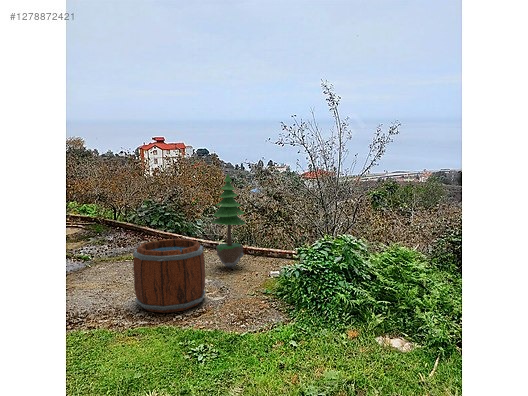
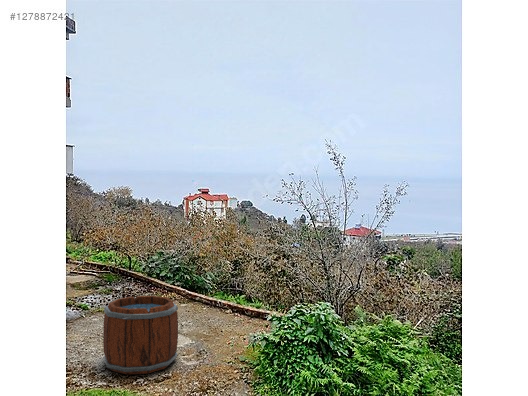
potted tree: present [212,174,246,268] -> none [202,229,238,329]

